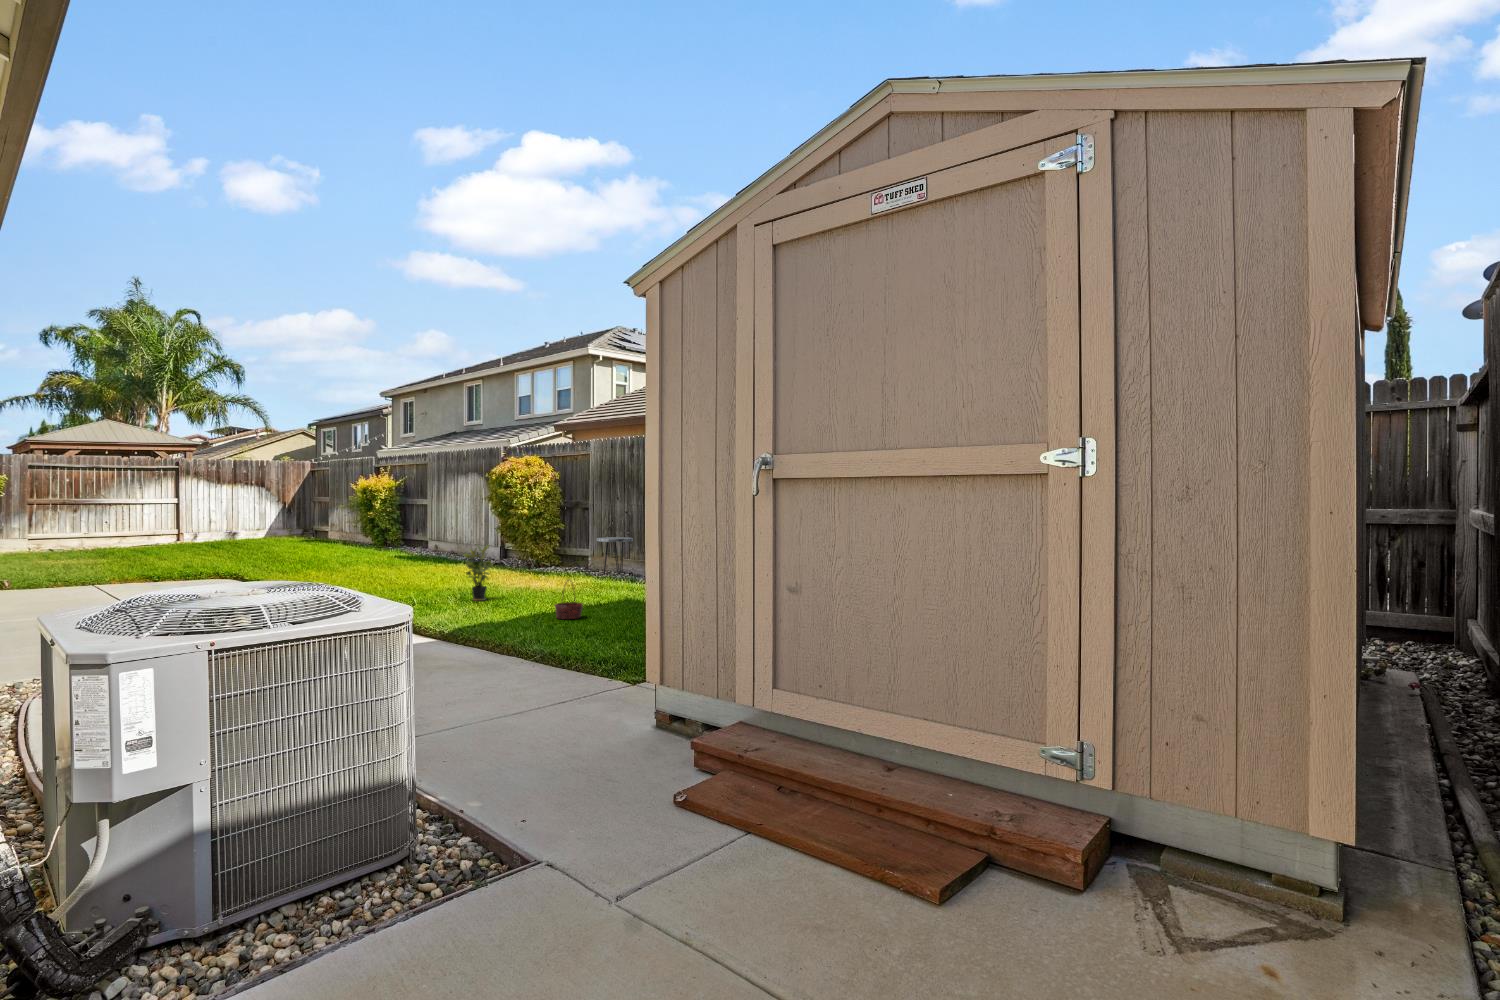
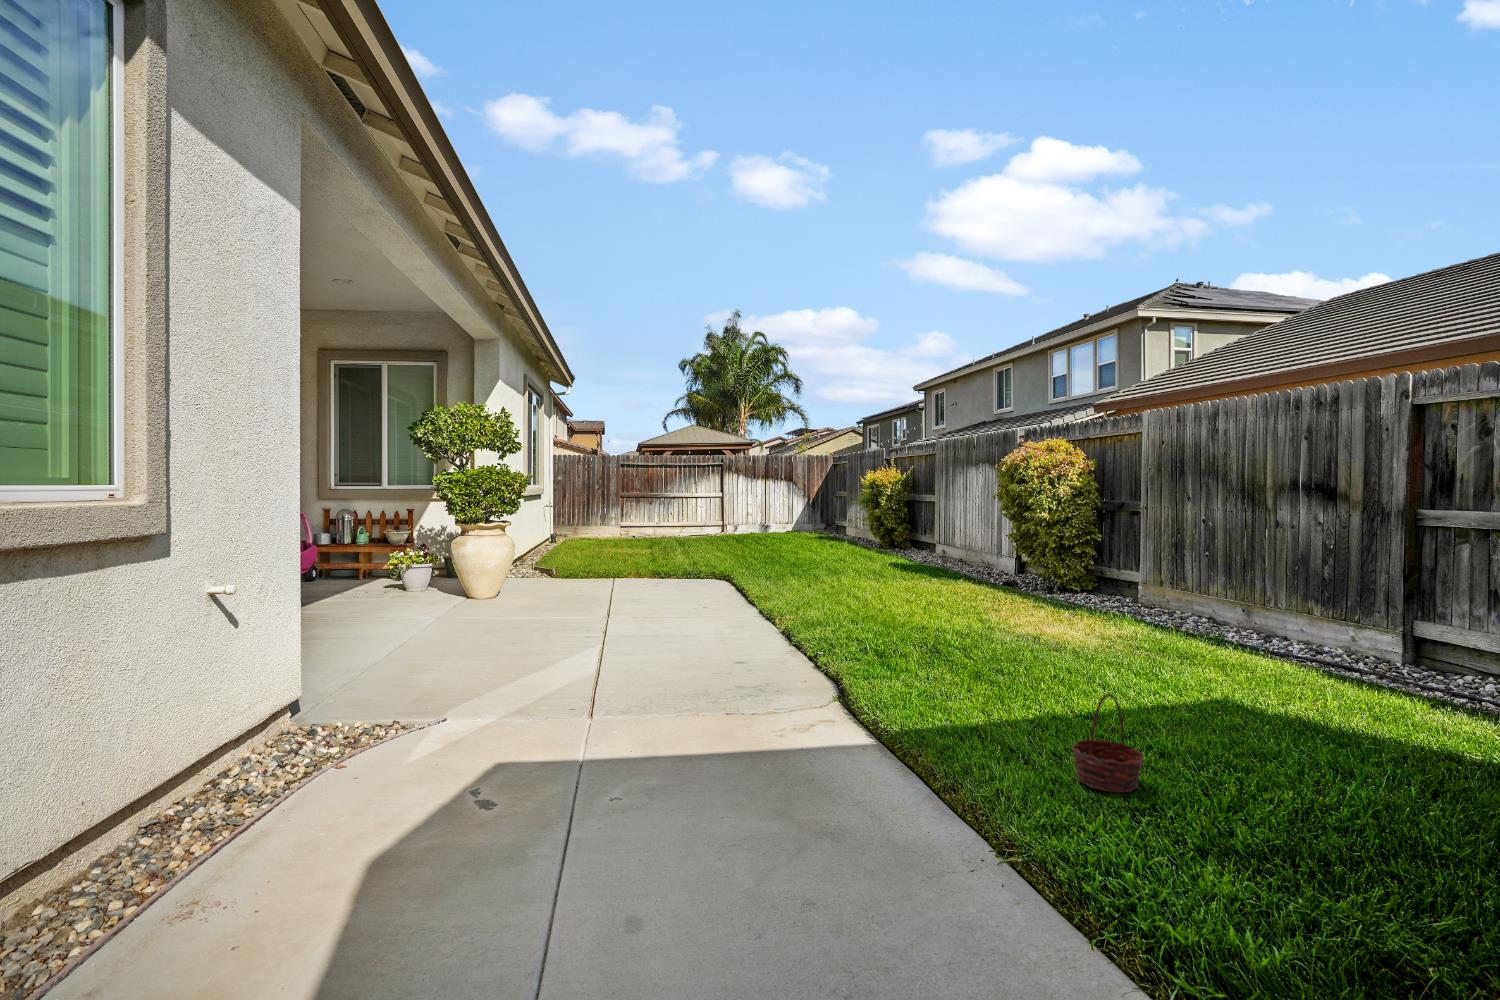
side table: present [597,537,633,575] -> none [1160,563,1230,631]
potted plant: present [464,545,492,601] -> none [917,576,968,675]

